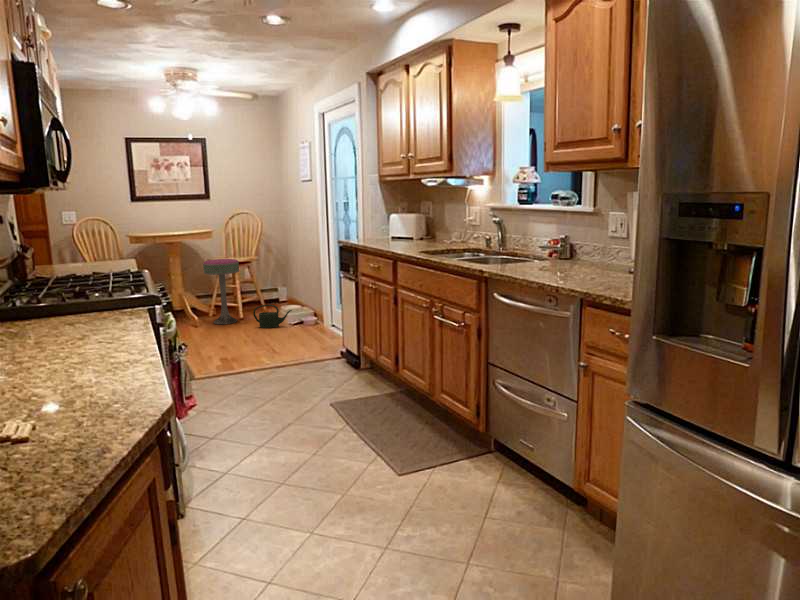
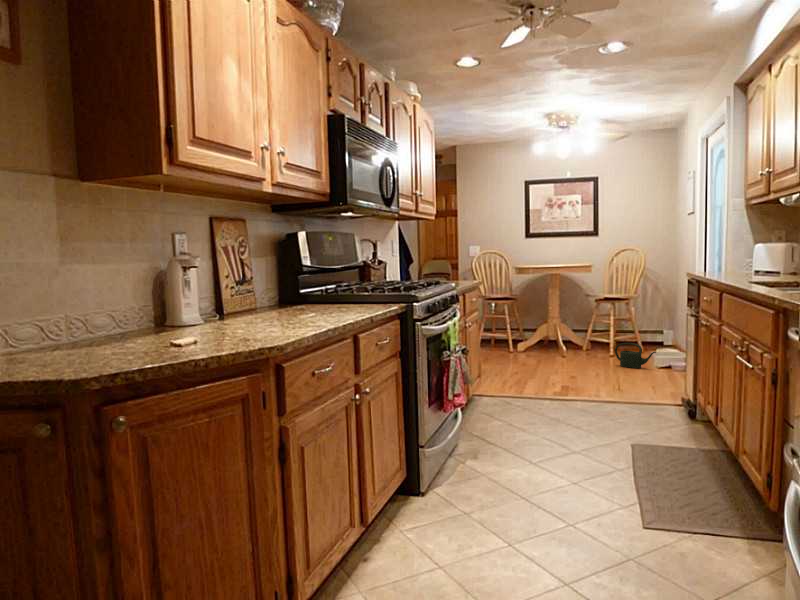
bar stool: present [203,259,239,324] -> none [573,293,609,359]

